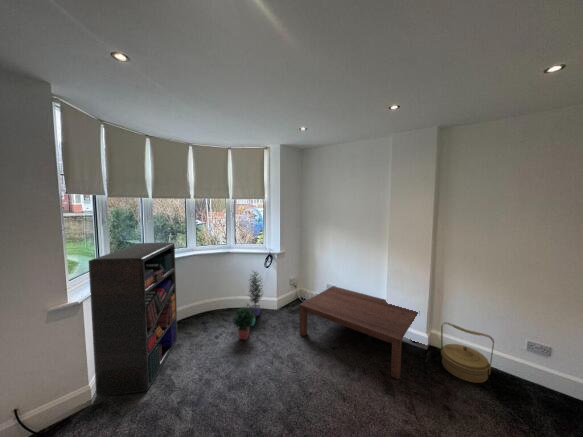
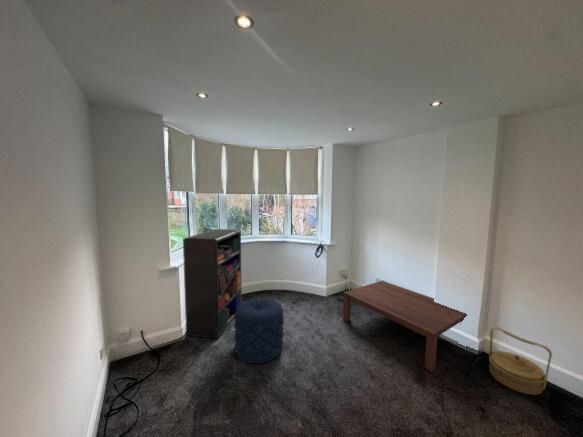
potted plant: present [233,272,263,340] -> none [284,258,315,316]
pouf: none [173,327,239,418] -> present [234,298,284,363]

